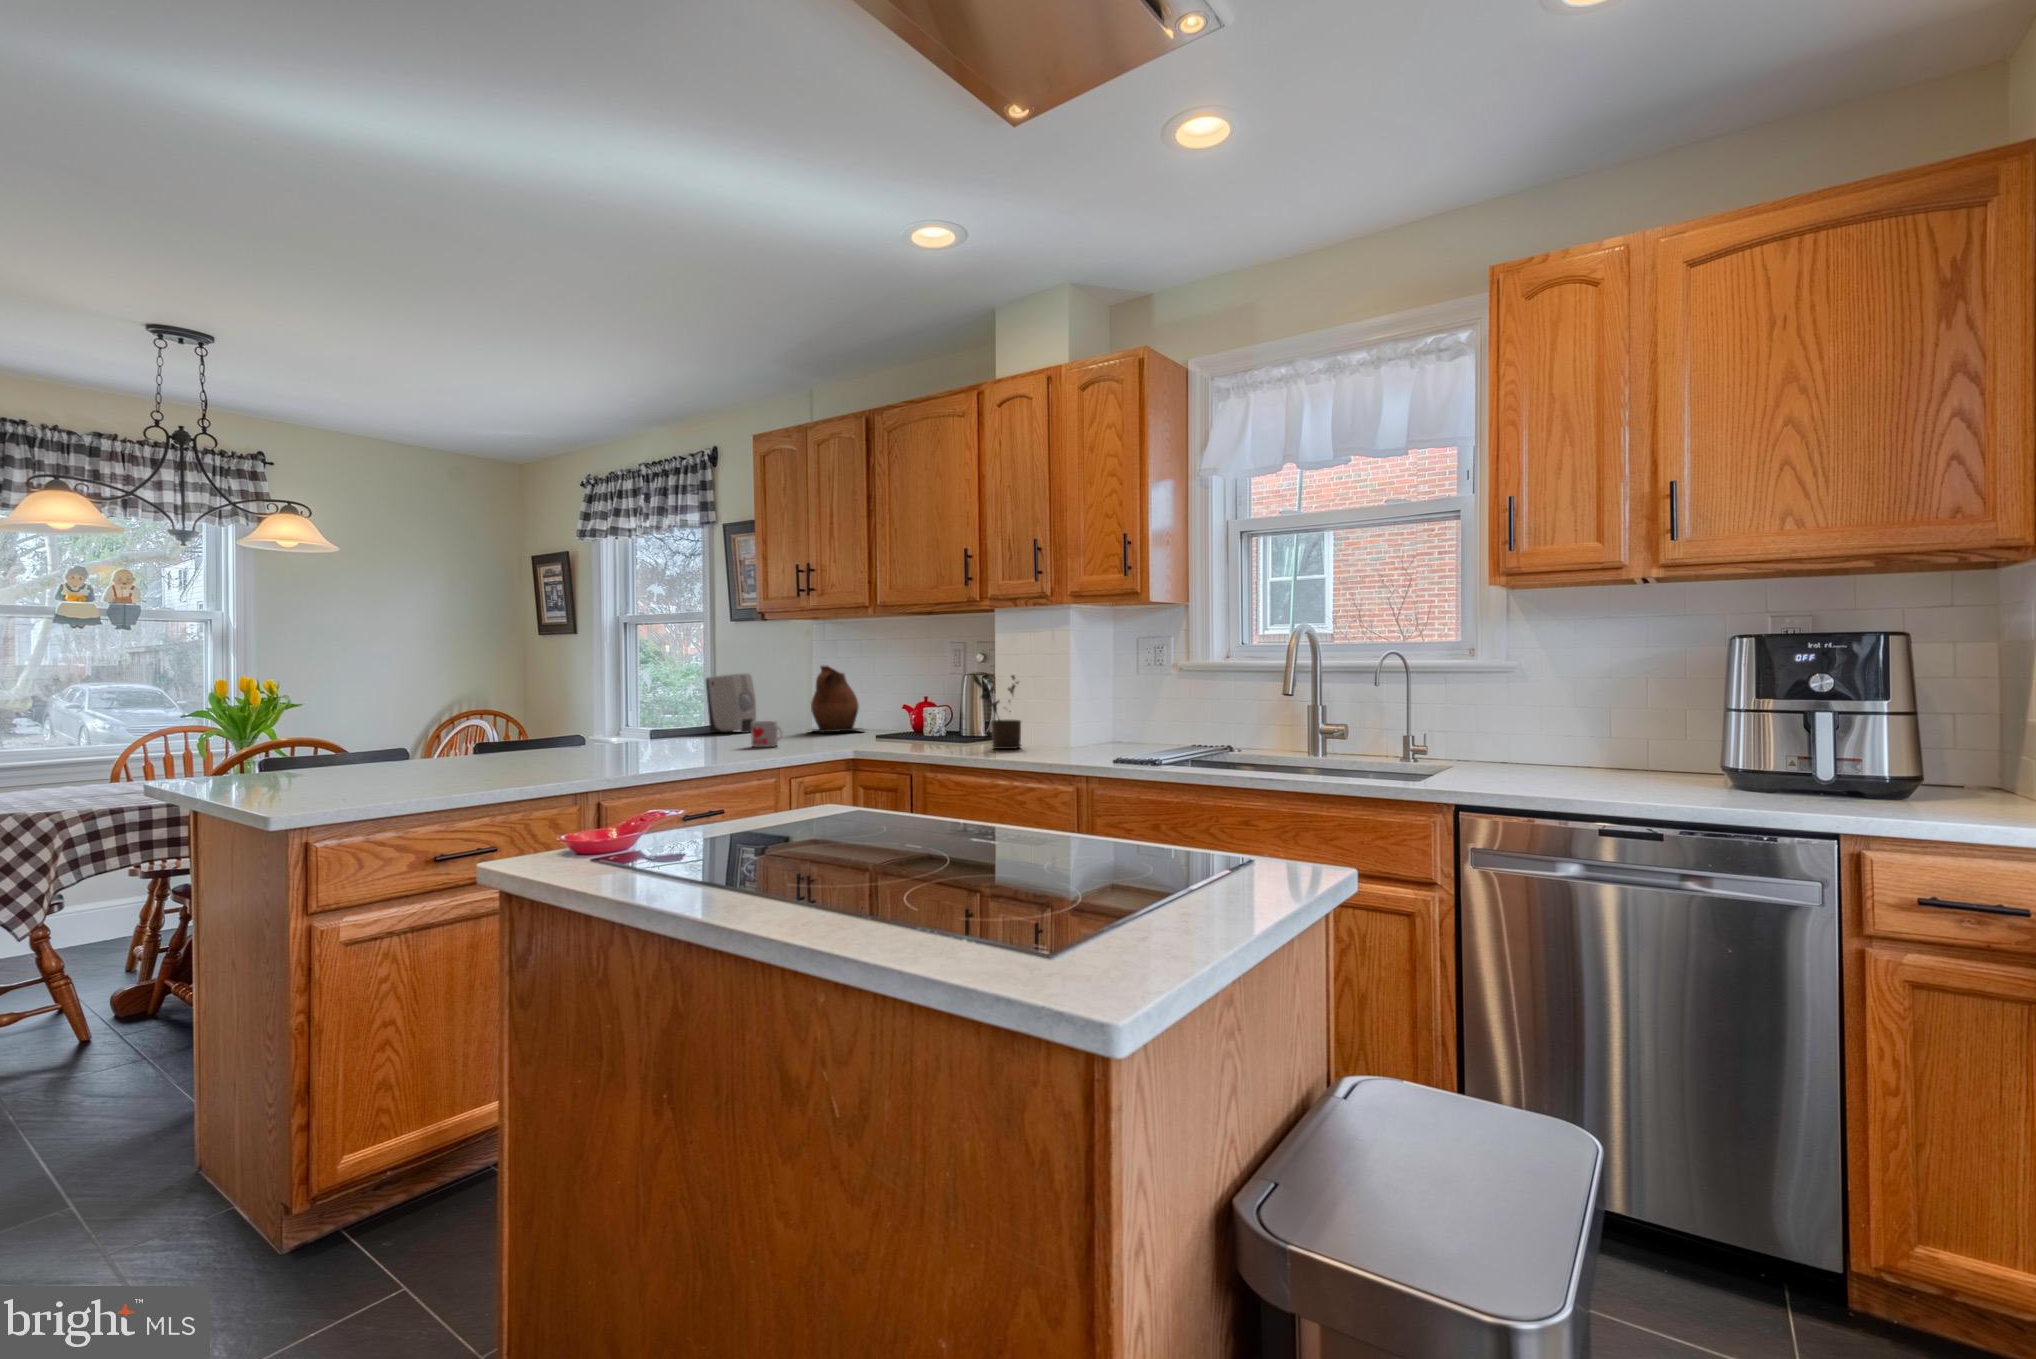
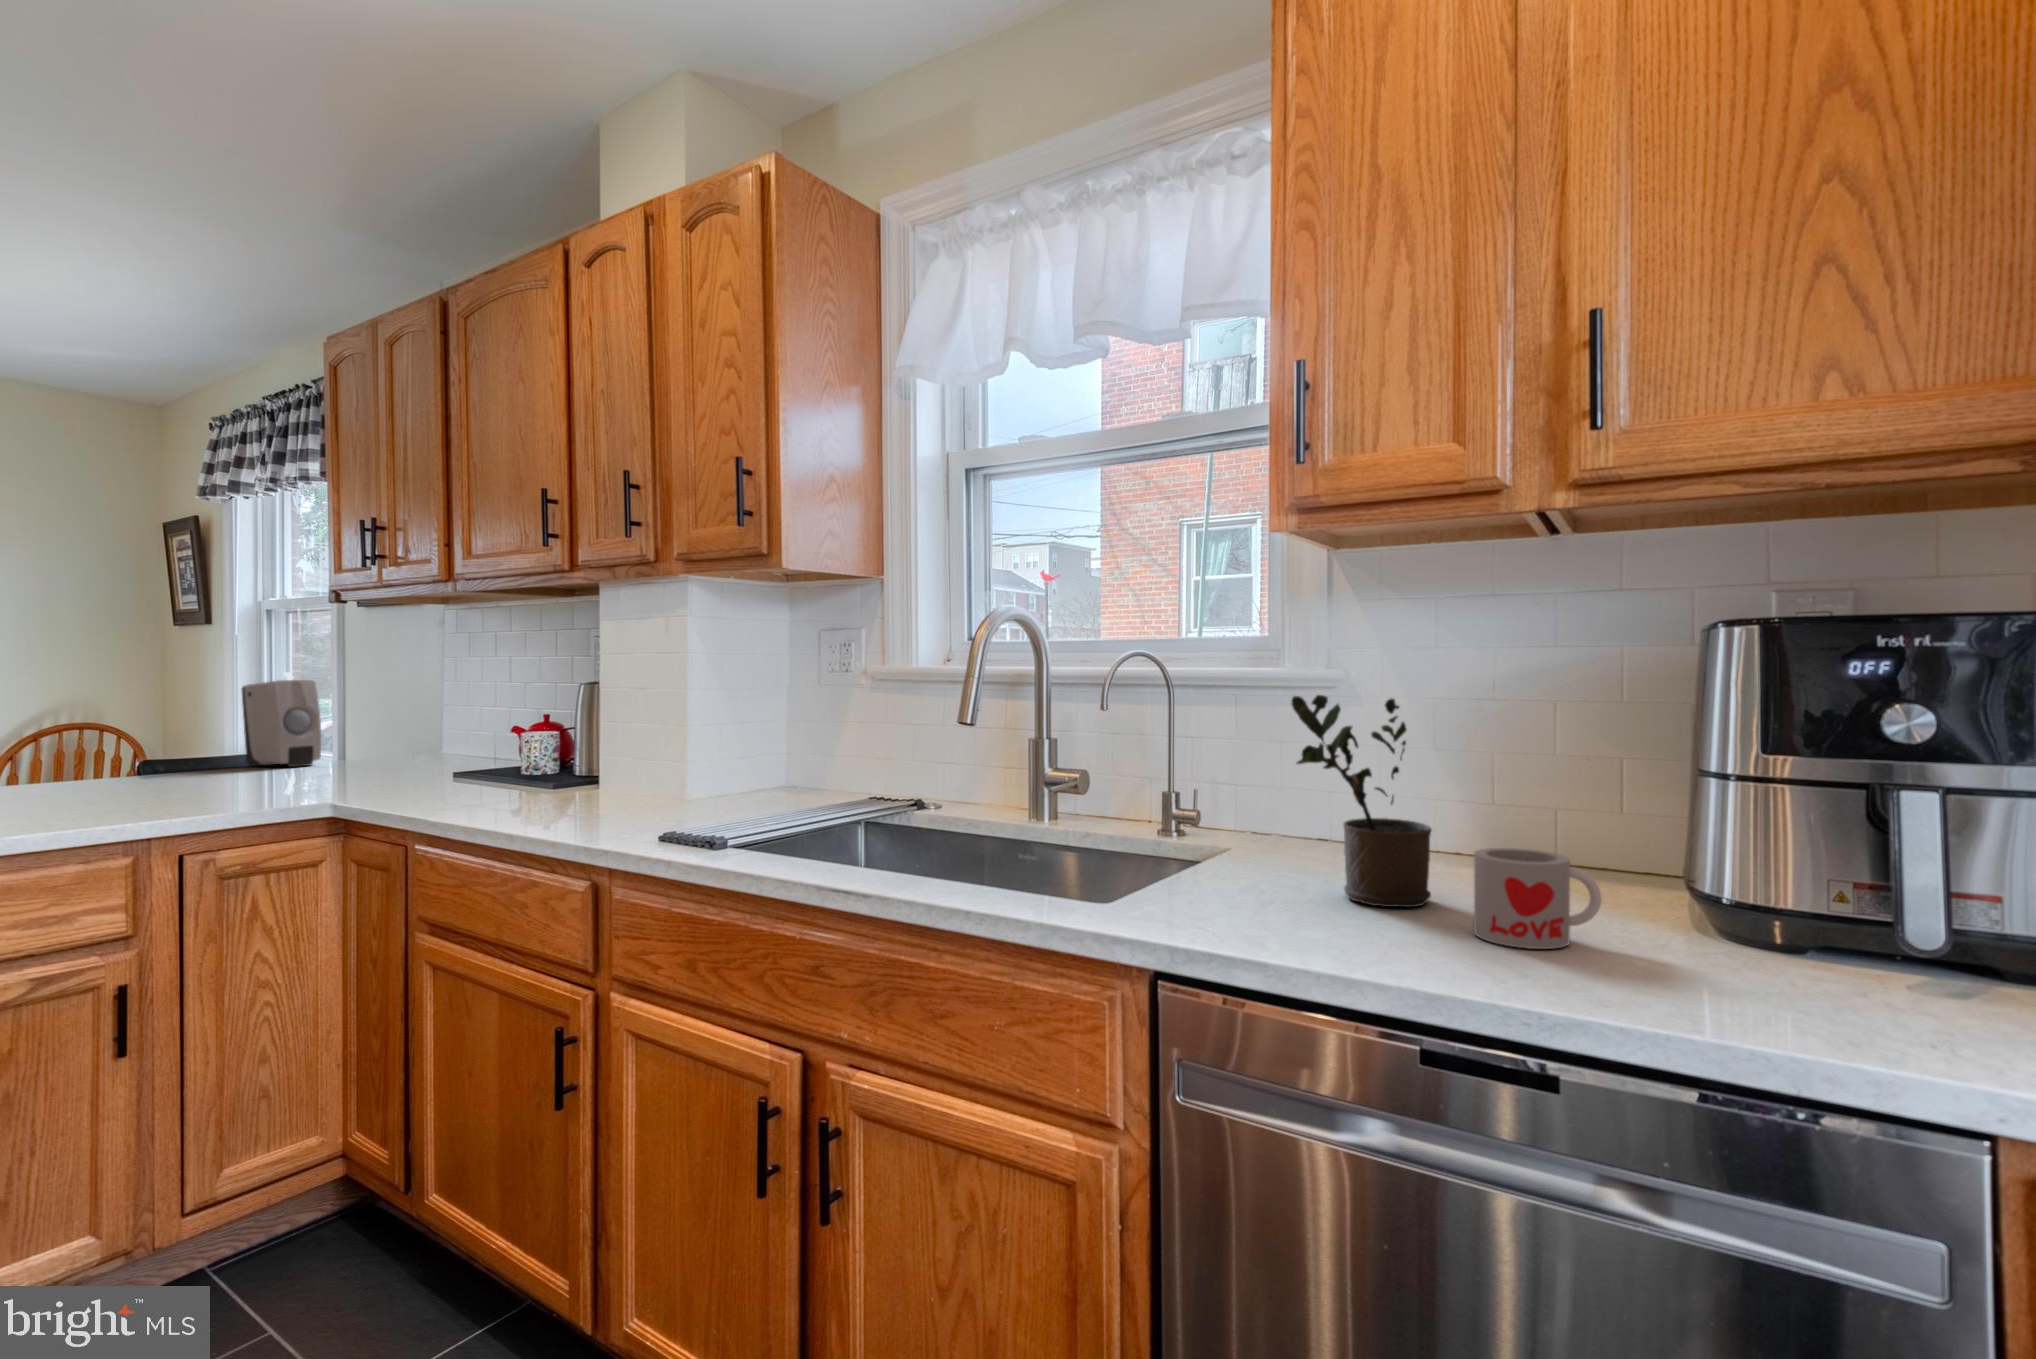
ceramic pitcher: present [811,666,861,733] -> none [385,669,478,768]
potted plant: present [973,674,1021,749] -> present [1292,695,1431,908]
mug: present [751,721,783,747] -> present [1474,848,1602,949]

